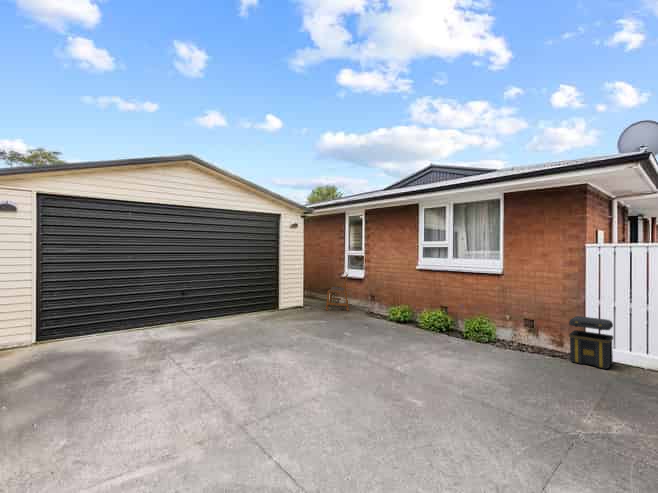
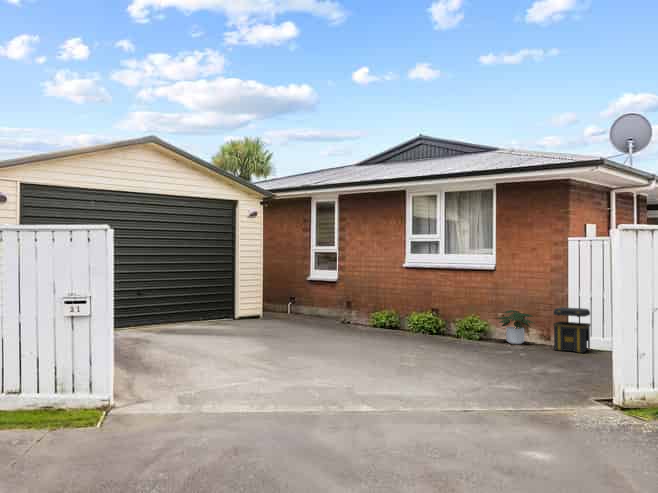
bench: present [326,274,349,311] -> none [291,276,320,321]
potted plant: none [506,315,547,349] -> present [499,310,533,344]

